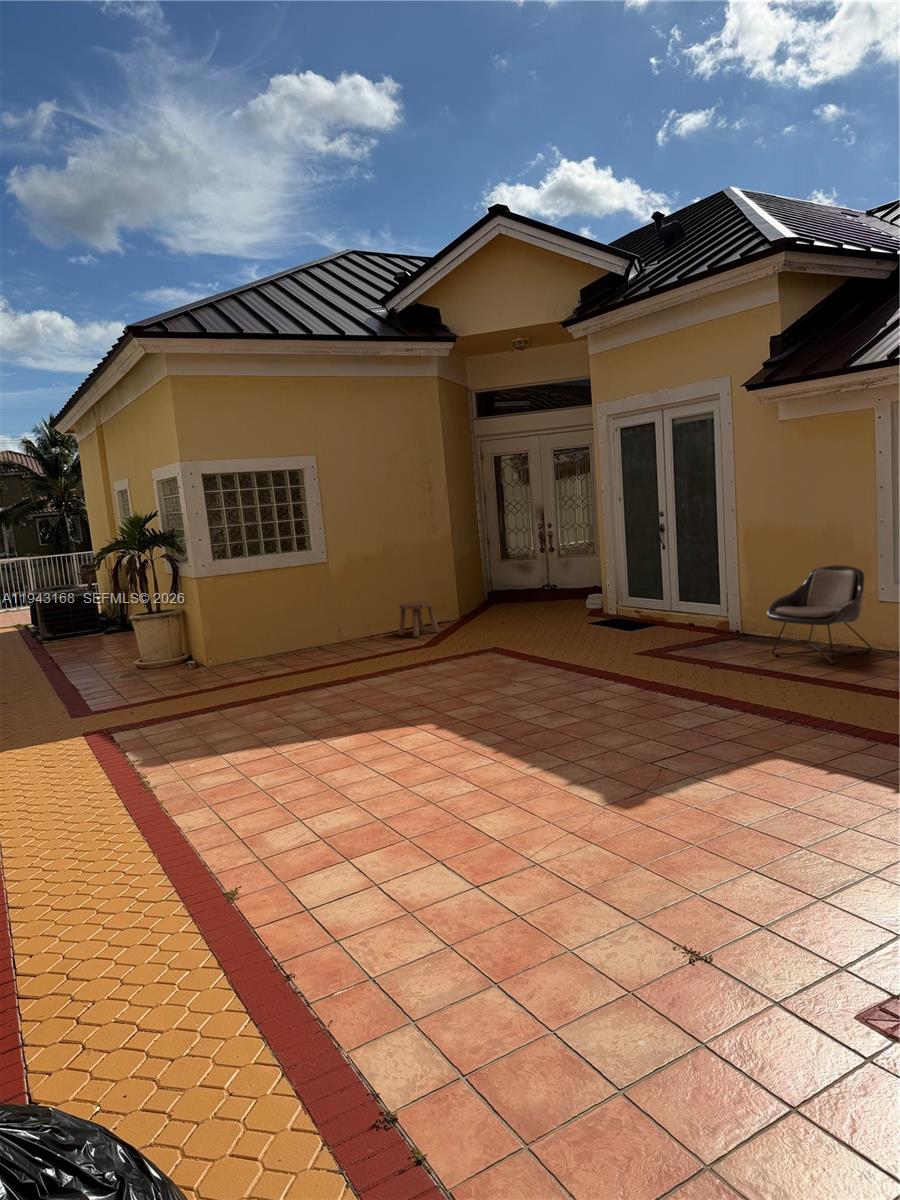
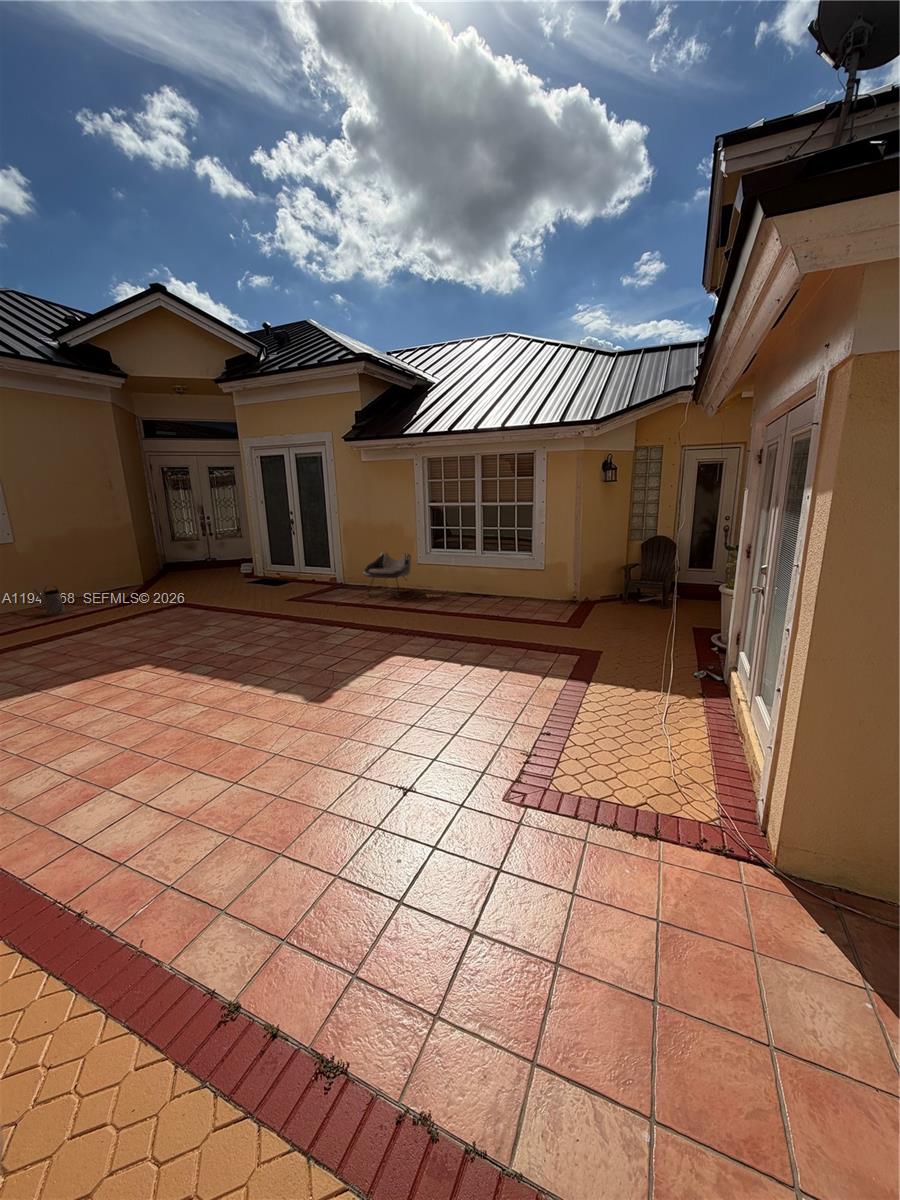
stool: present [399,601,439,637] -> none [85,574,126,602]
watering can: none [350,612,376,650] -> present [34,585,67,616]

